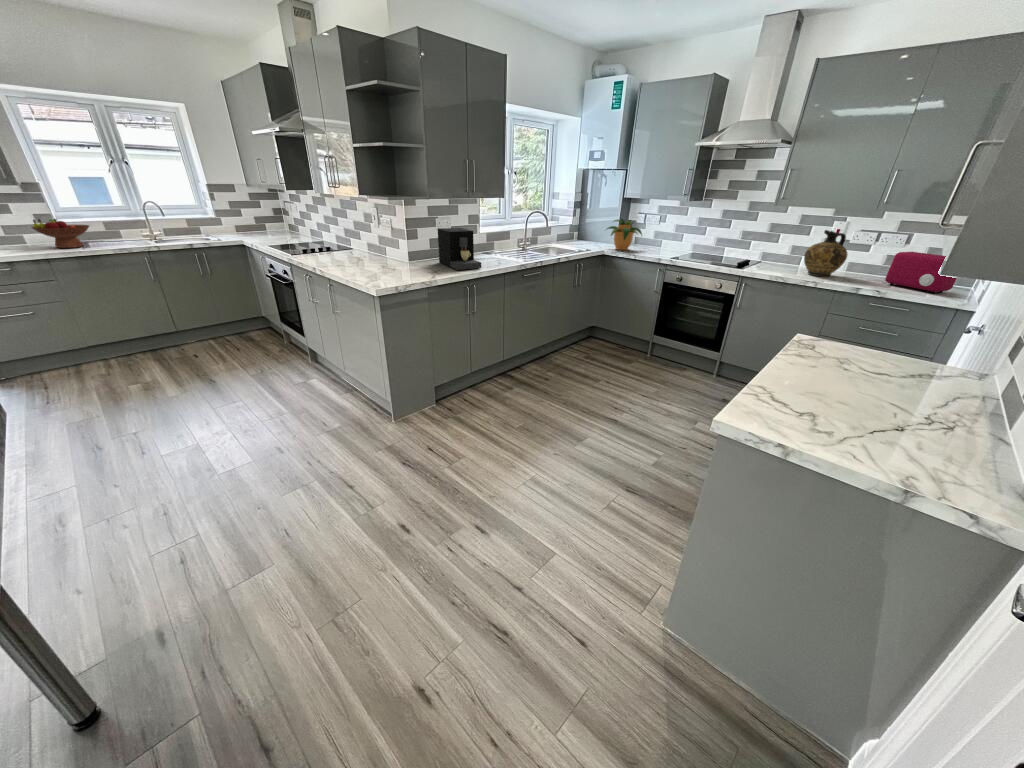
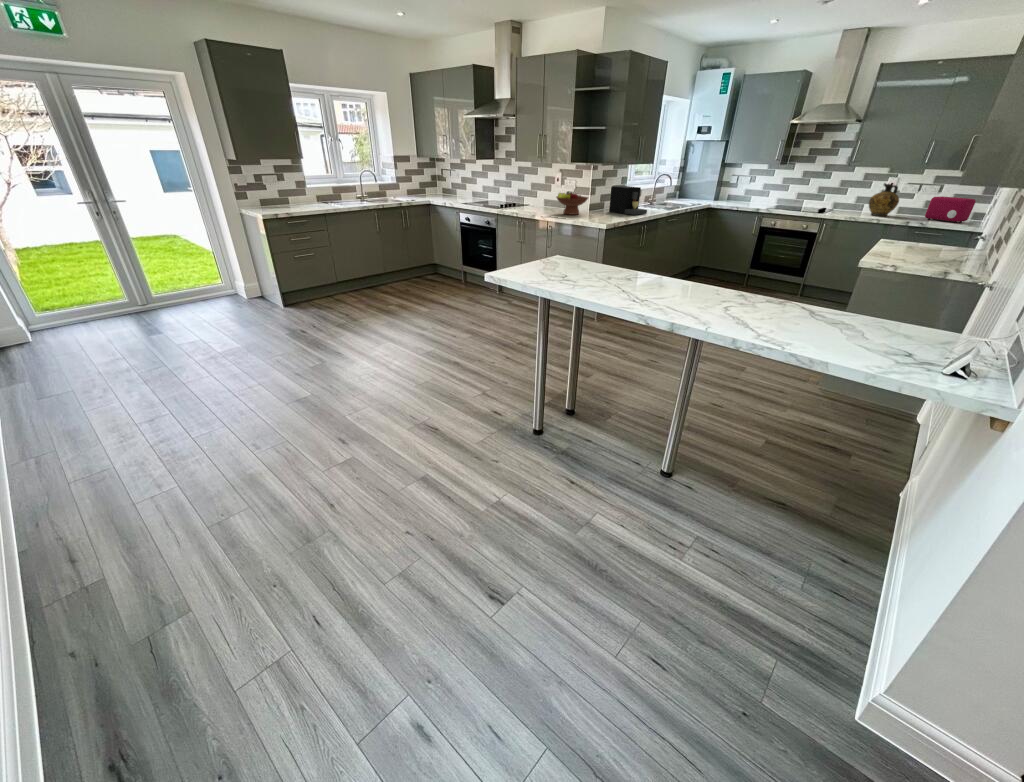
potted plant: present [607,218,642,250] -> none [708,178,738,204]
fruit bowl: present [32,219,89,248] -> present [556,191,588,215]

